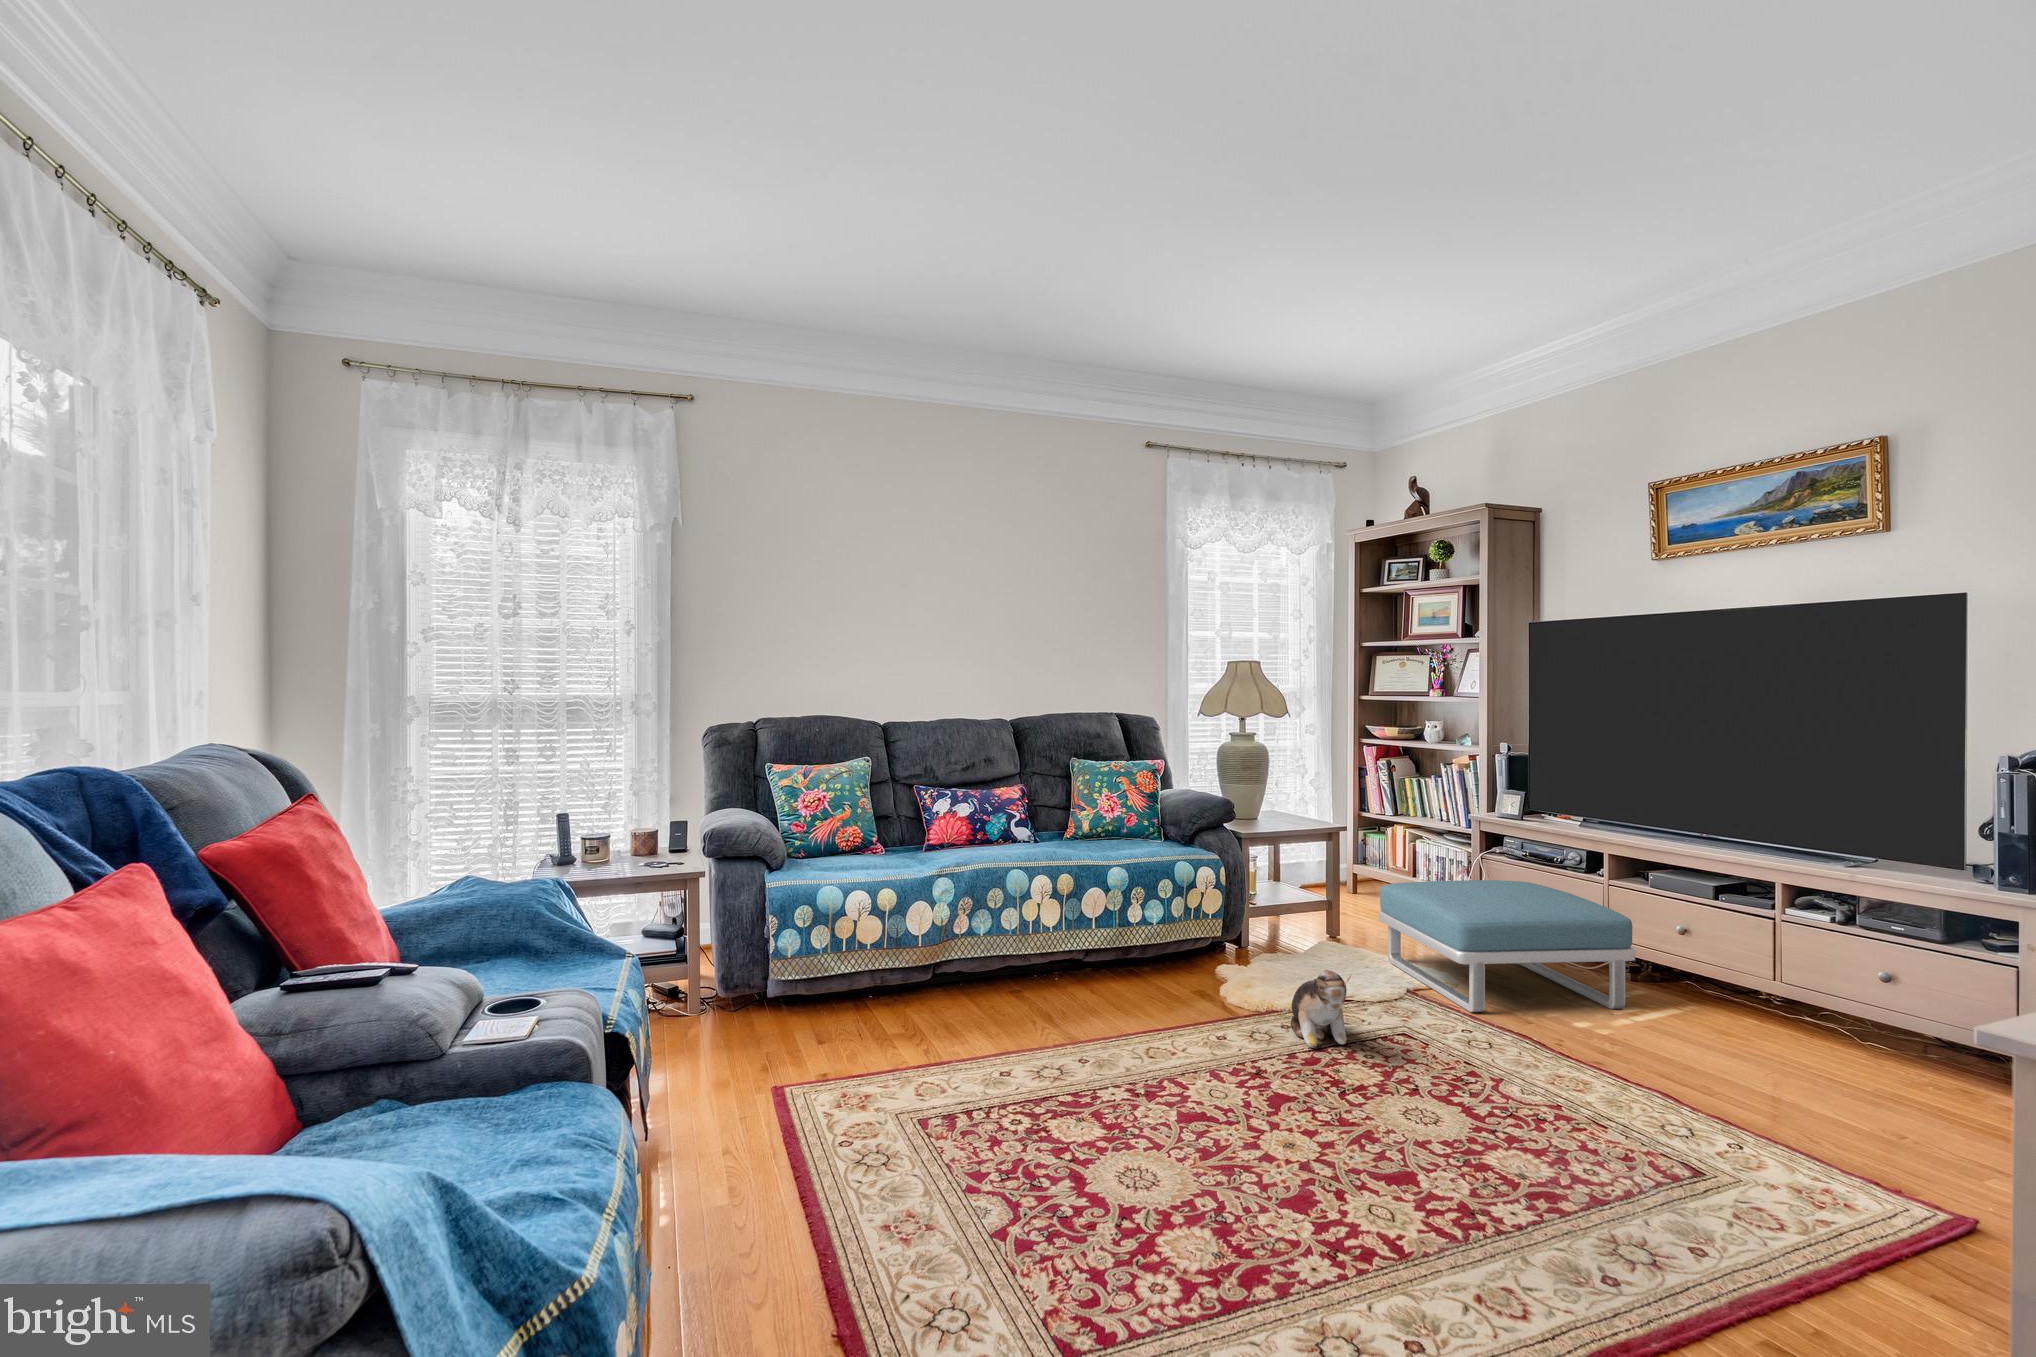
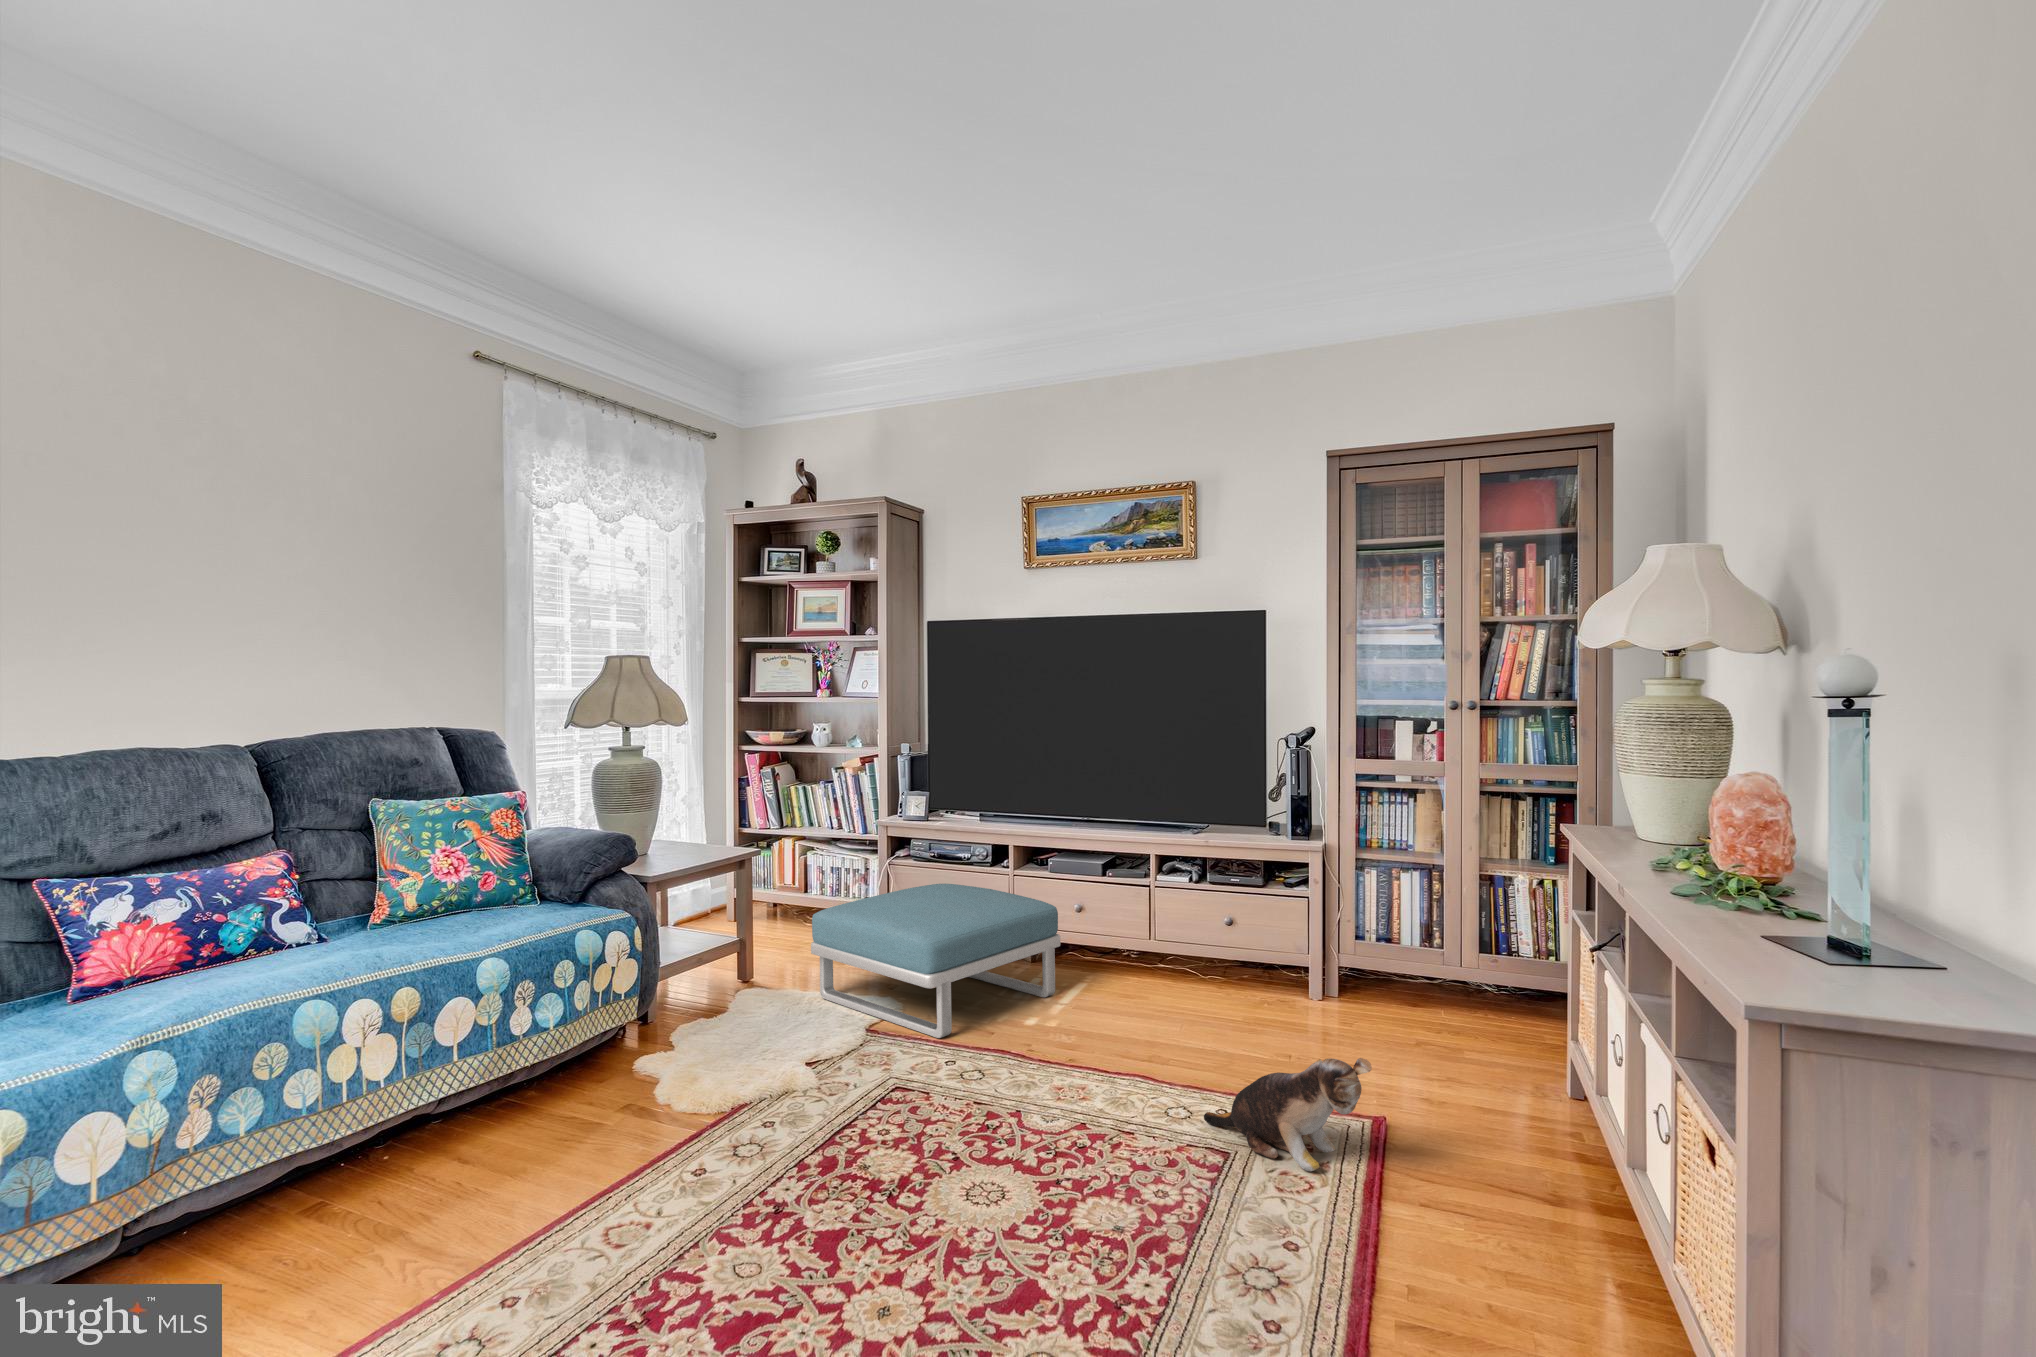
plush toy: present [1291,970,1351,1048] -> present [1204,1058,1372,1171]

